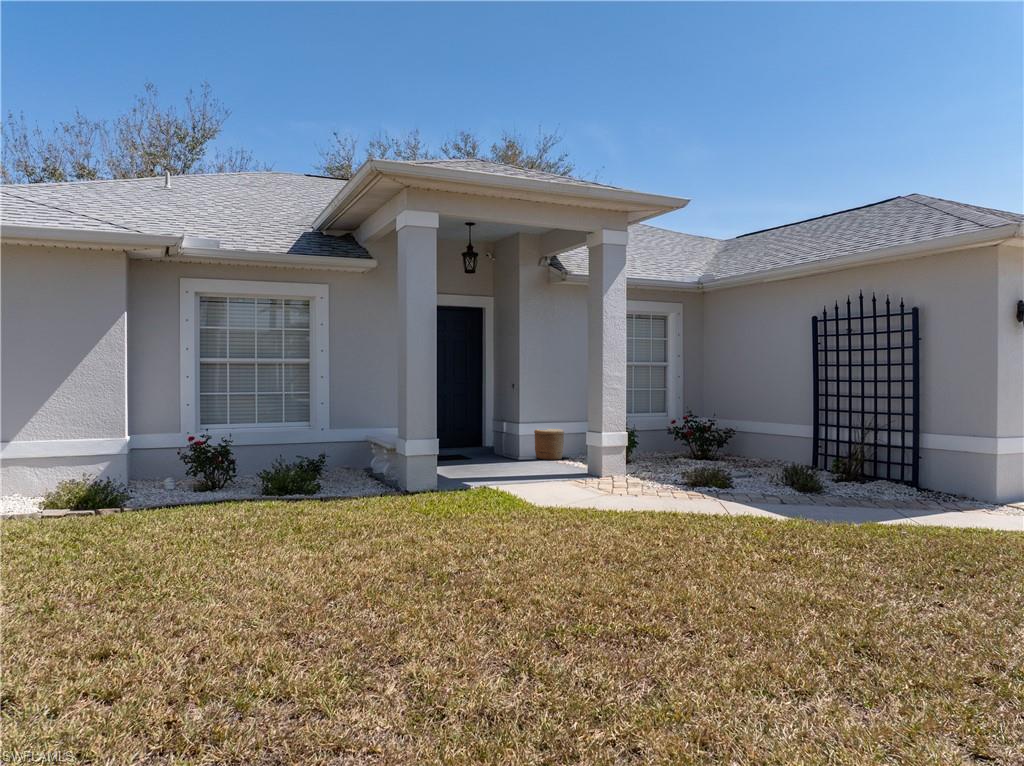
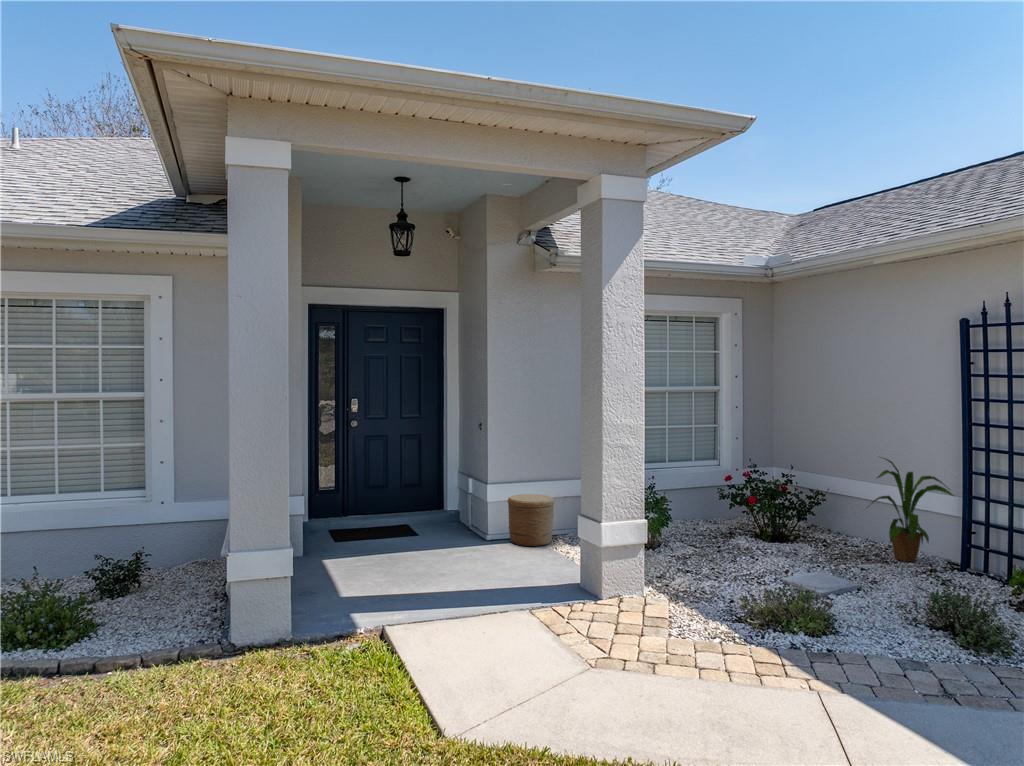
house plant: none [757,402,808,465] -> present [871,457,954,562]

